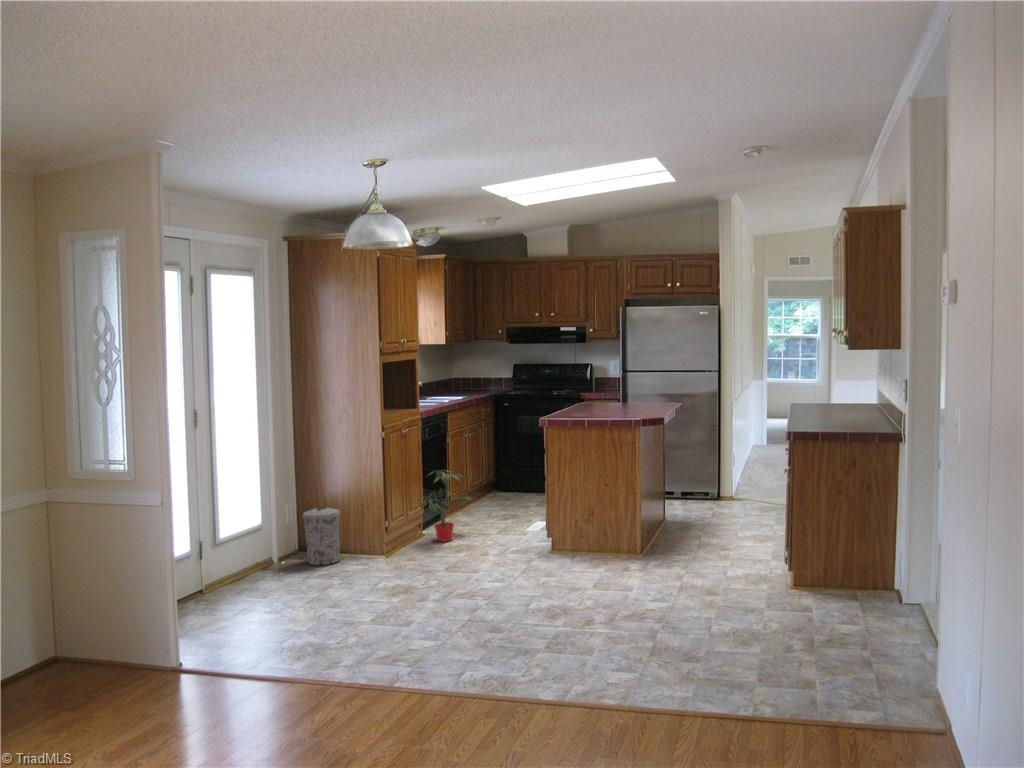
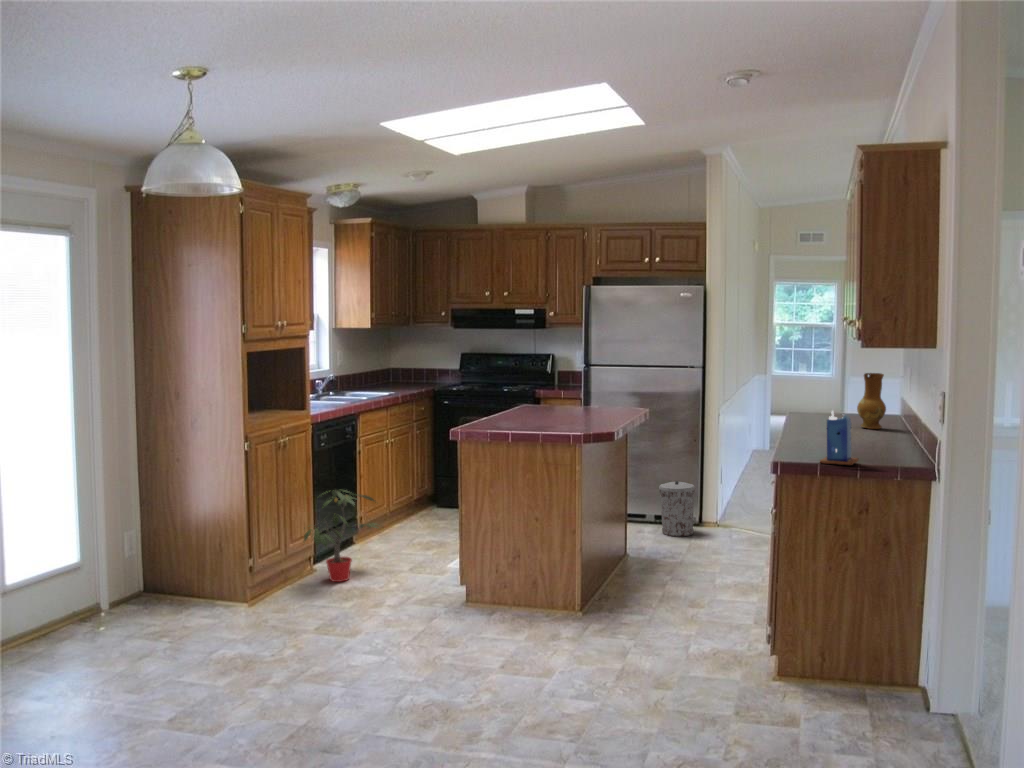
ceramic jug: none [844,370,866,412] -> present [857,373,886,429]
candle: none [821,394,849,432] -> present [820,411,858,465]
trash can: present [303,507,340,565] -> present [659,481,695,537]

